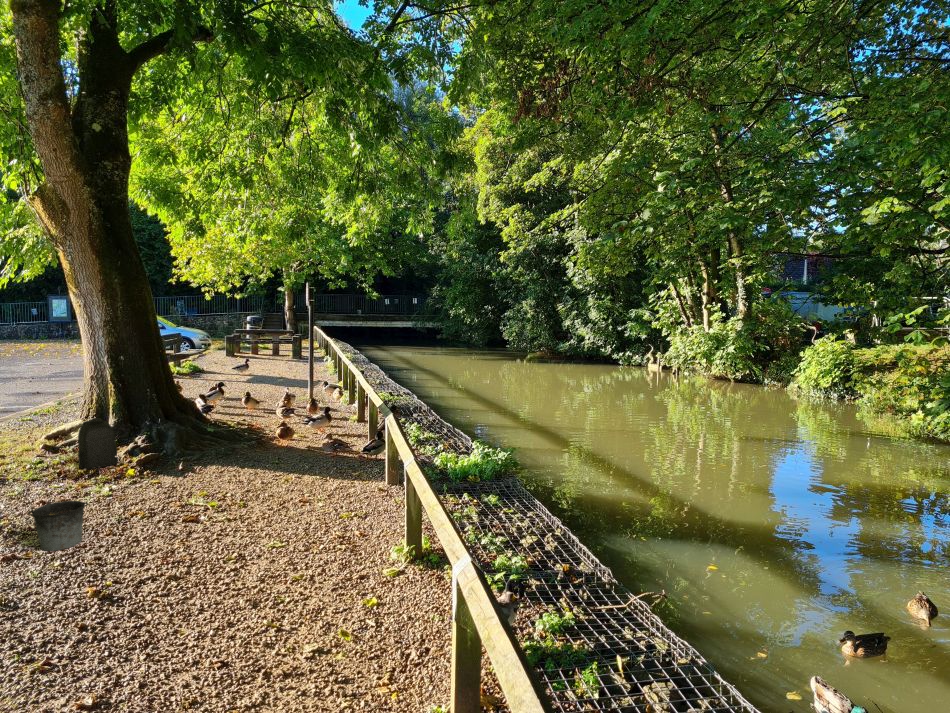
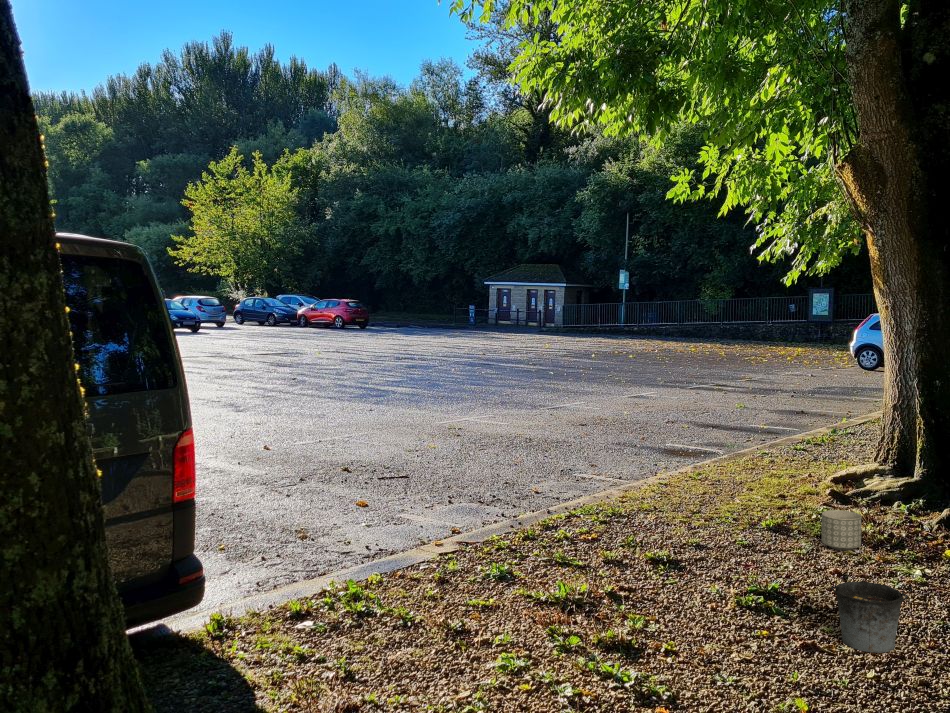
backpack: present [78,418,118,470] -> none [874,466,928,537]
planter: none [31,457,66,488] -> present [822,510,861,551]

